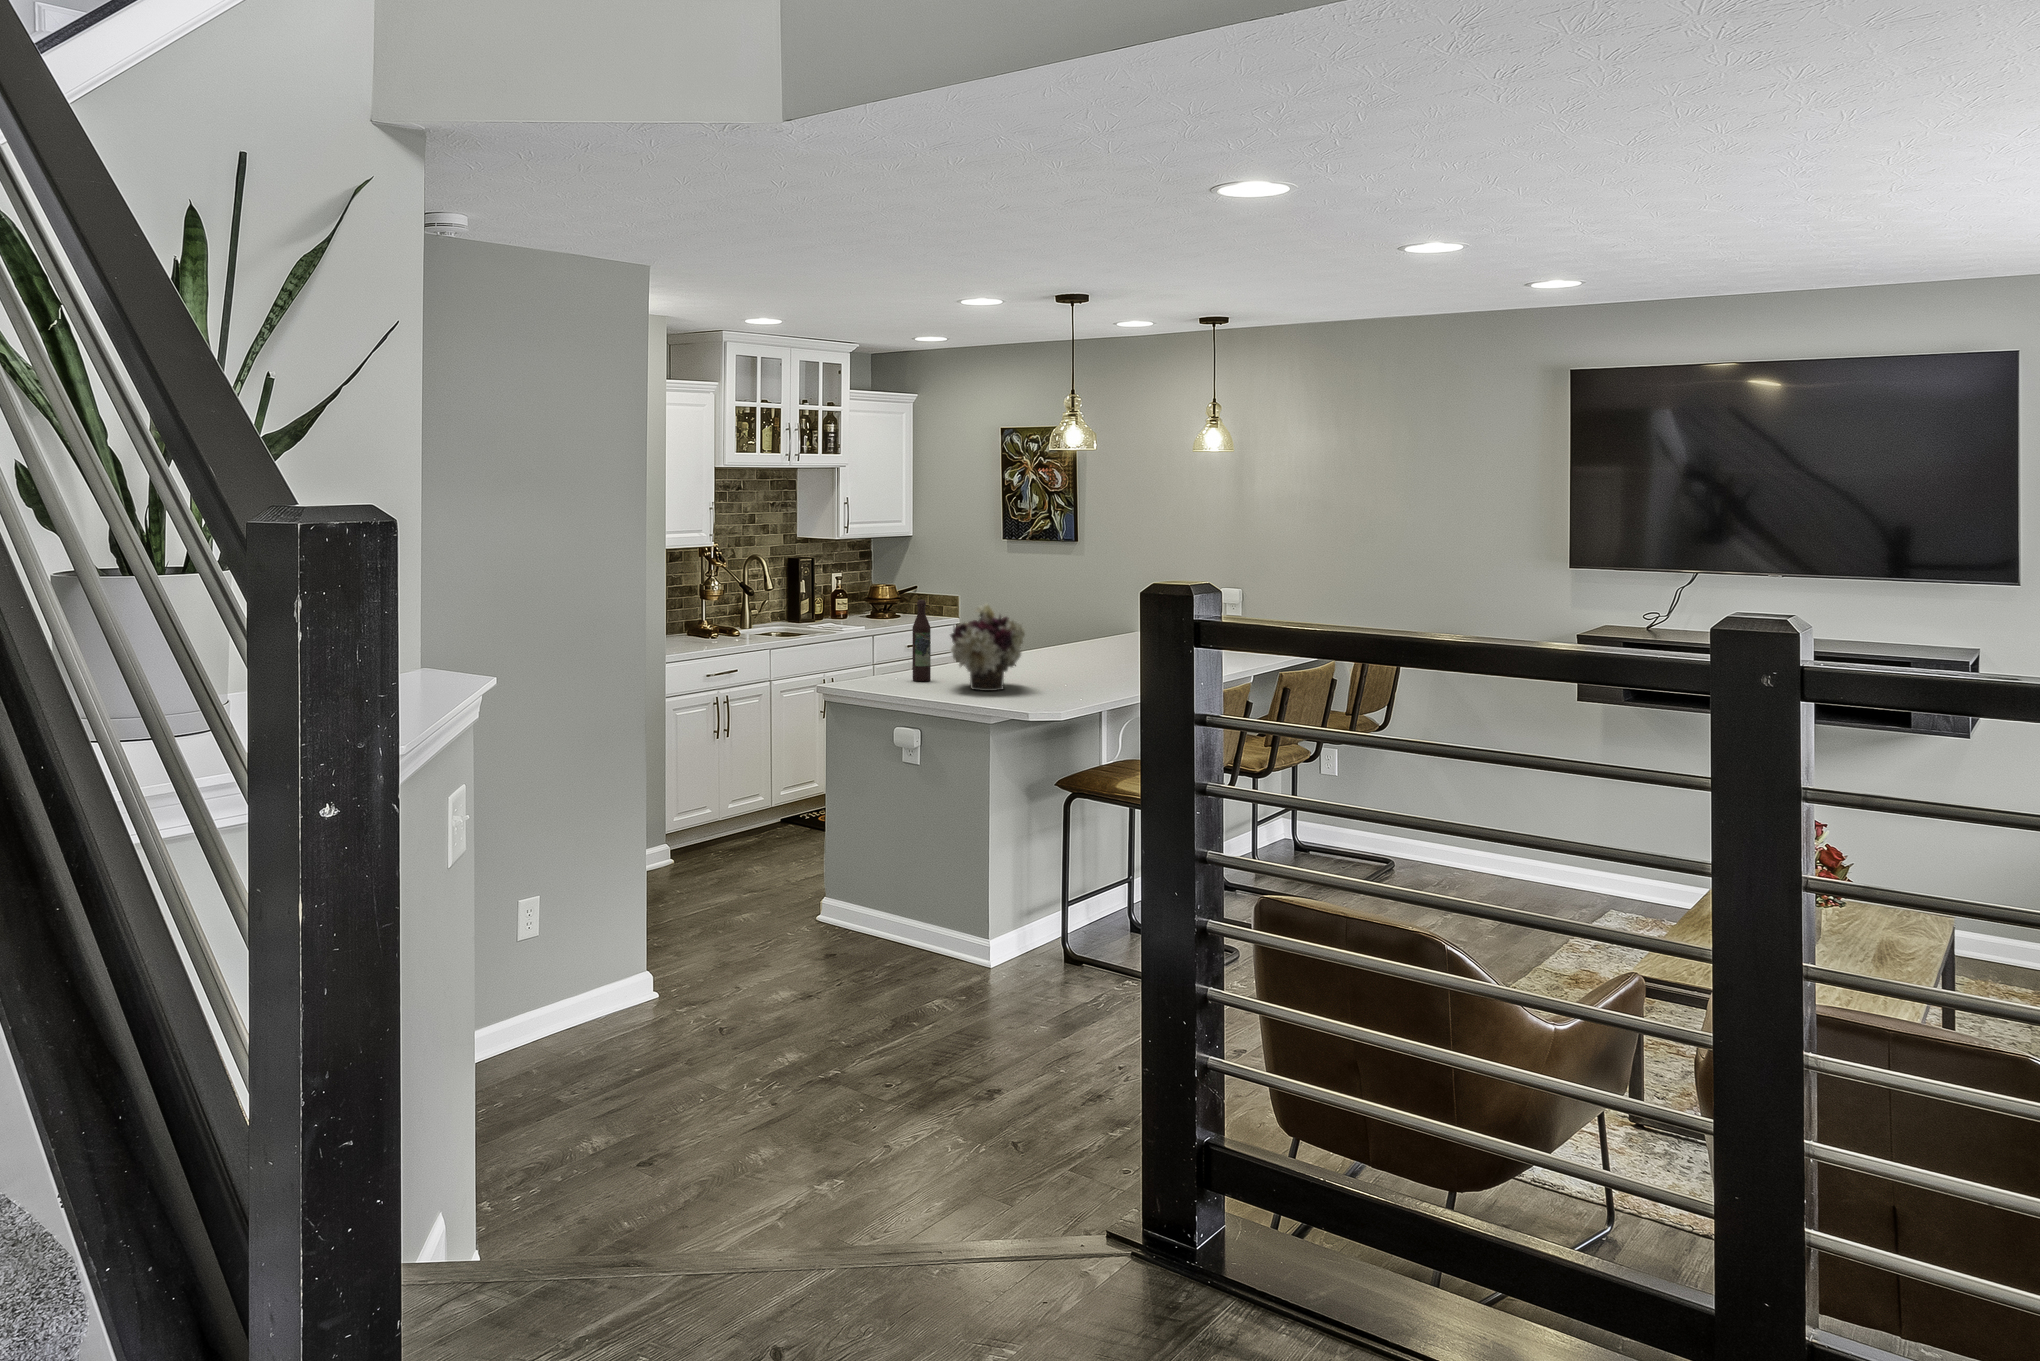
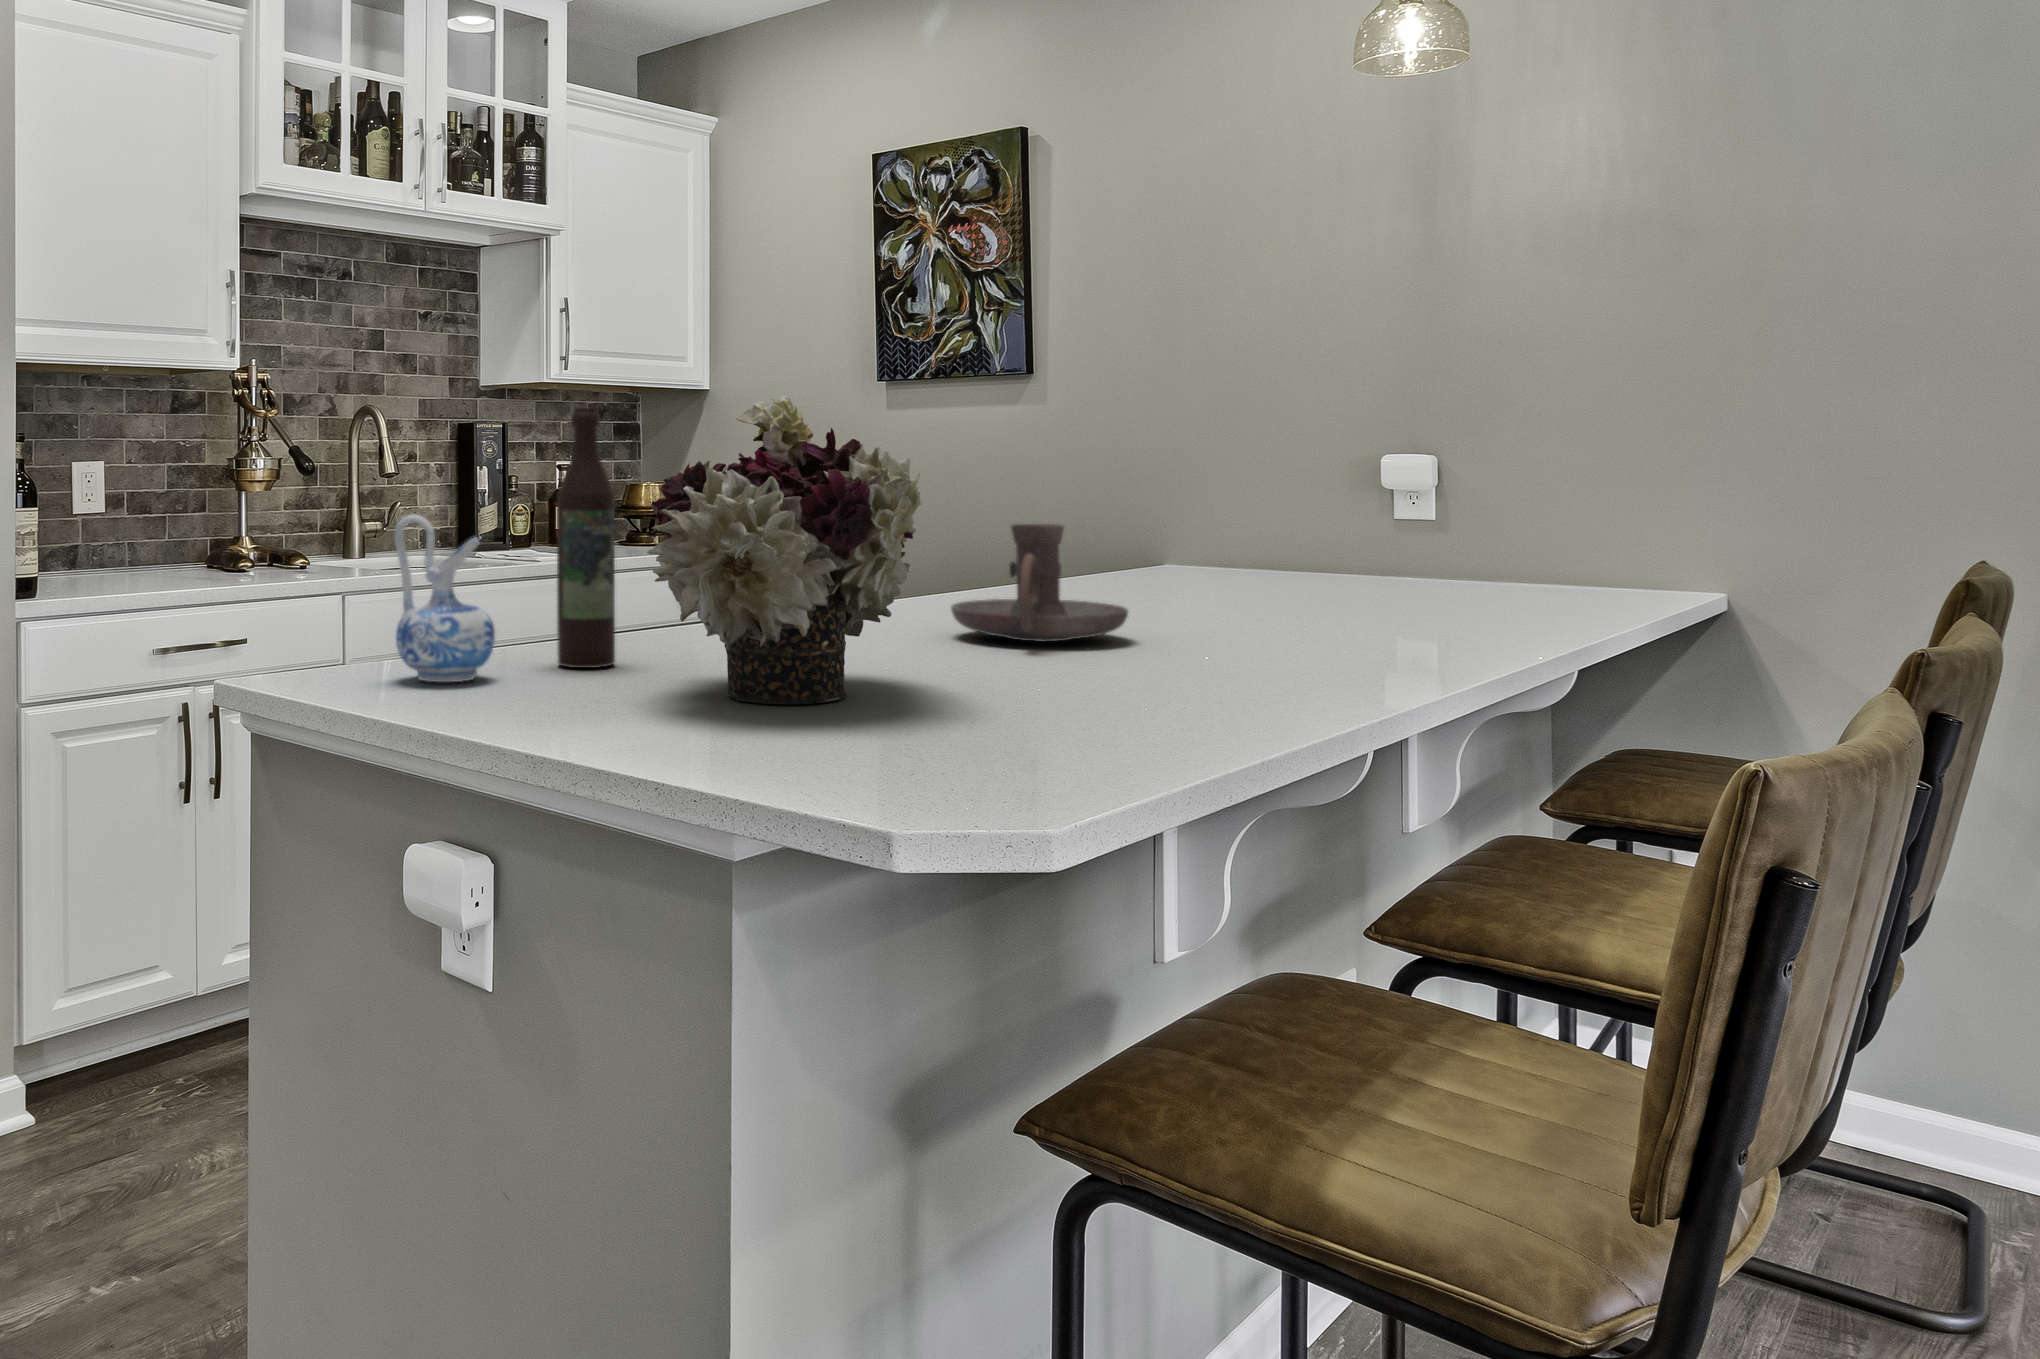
candle holder: none [1035,632,1093,672] -> present [951,524,1128,642]
ceramic pitcher: none [869,635,899,685] -> present [395,515,495,682]

